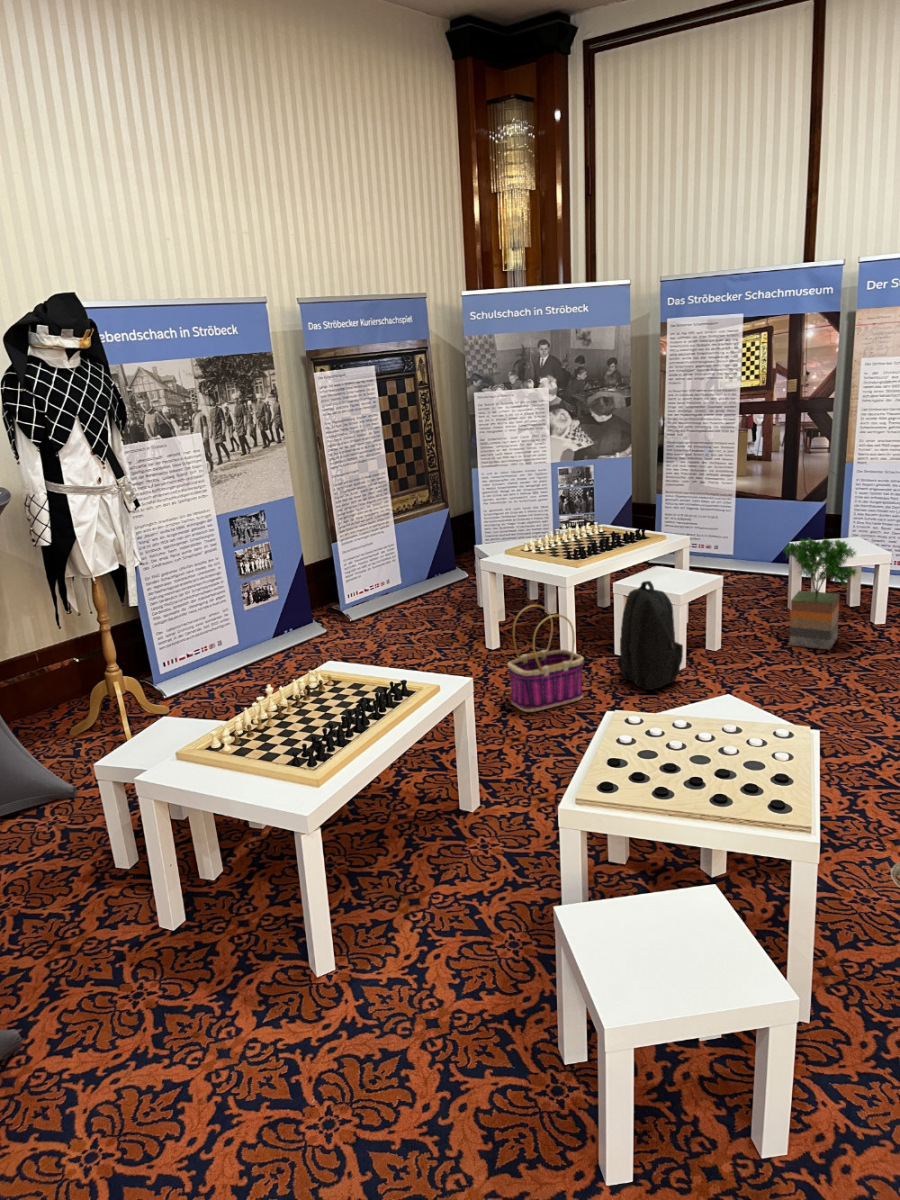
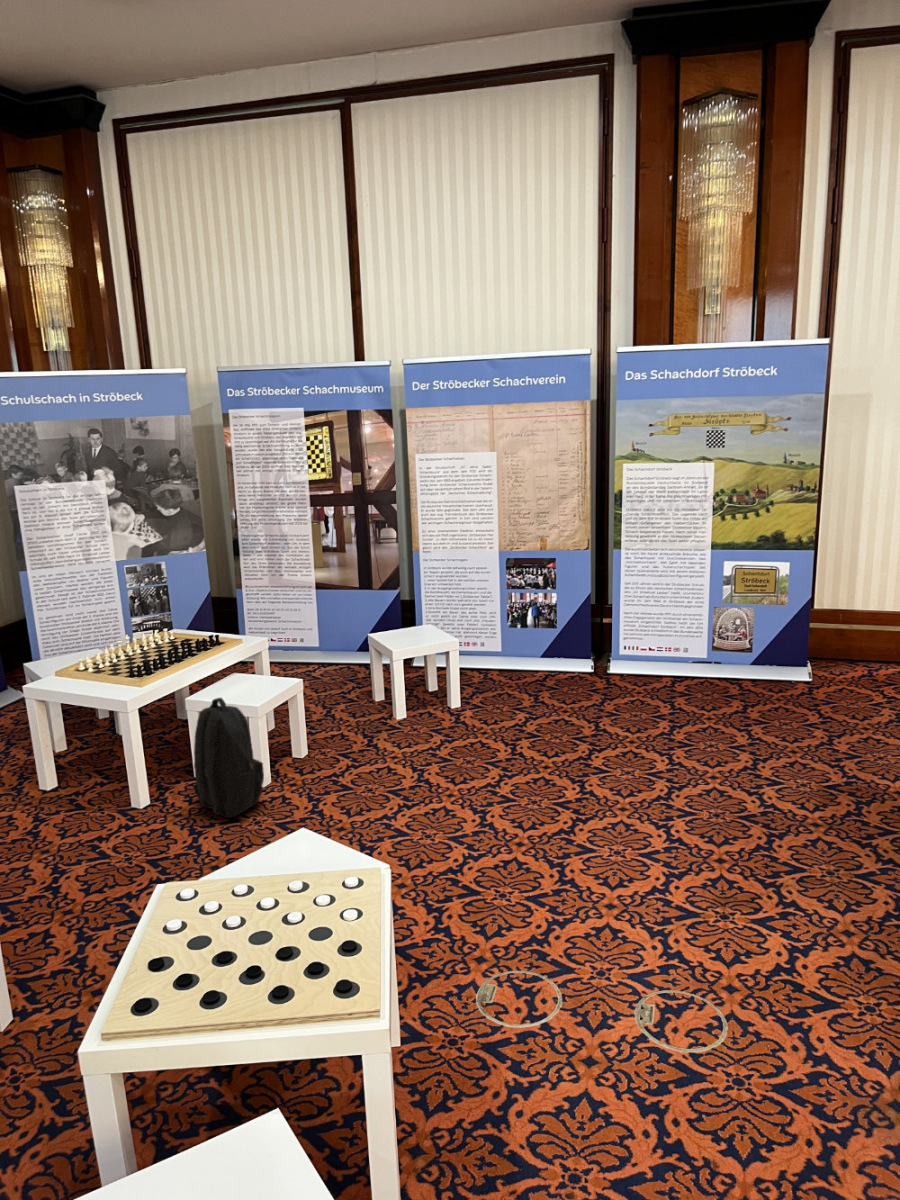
potted tree: present [786,538,857,650] -> none [358,631,431,742]
basket: present [508,605,584,712] -> none [58,740,155,870]

